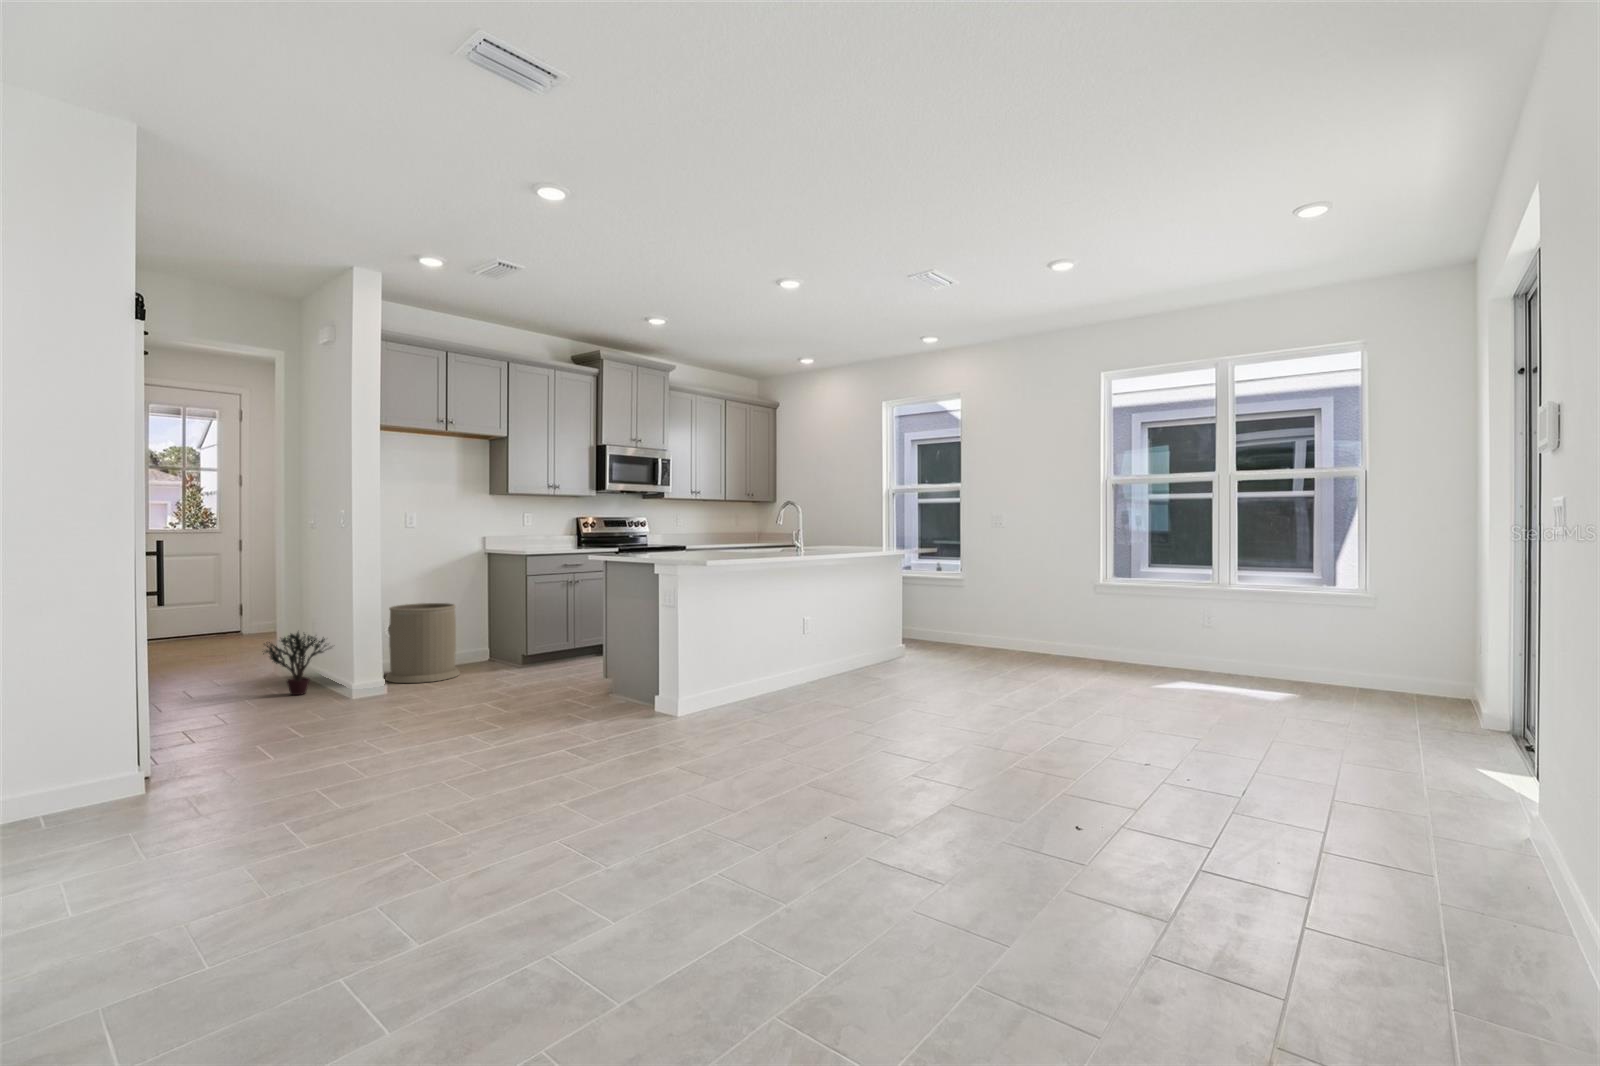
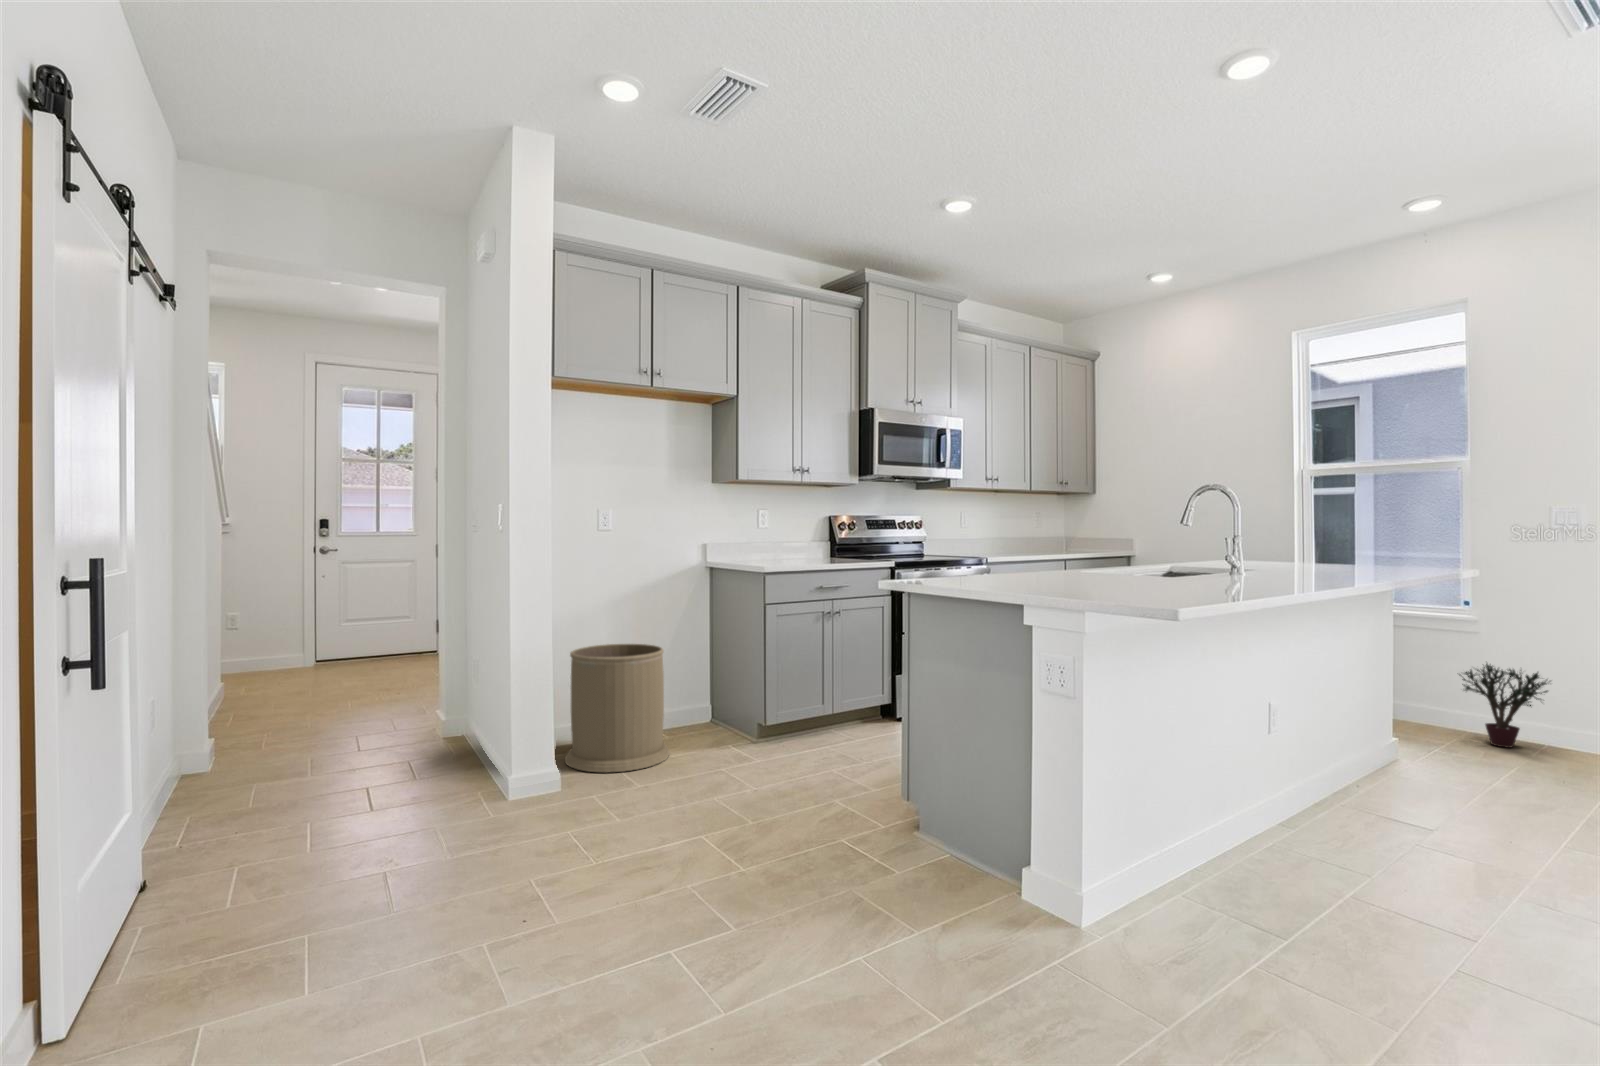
potted plant: present [263,632,327,695] -> present [1462,664,1548,748]

